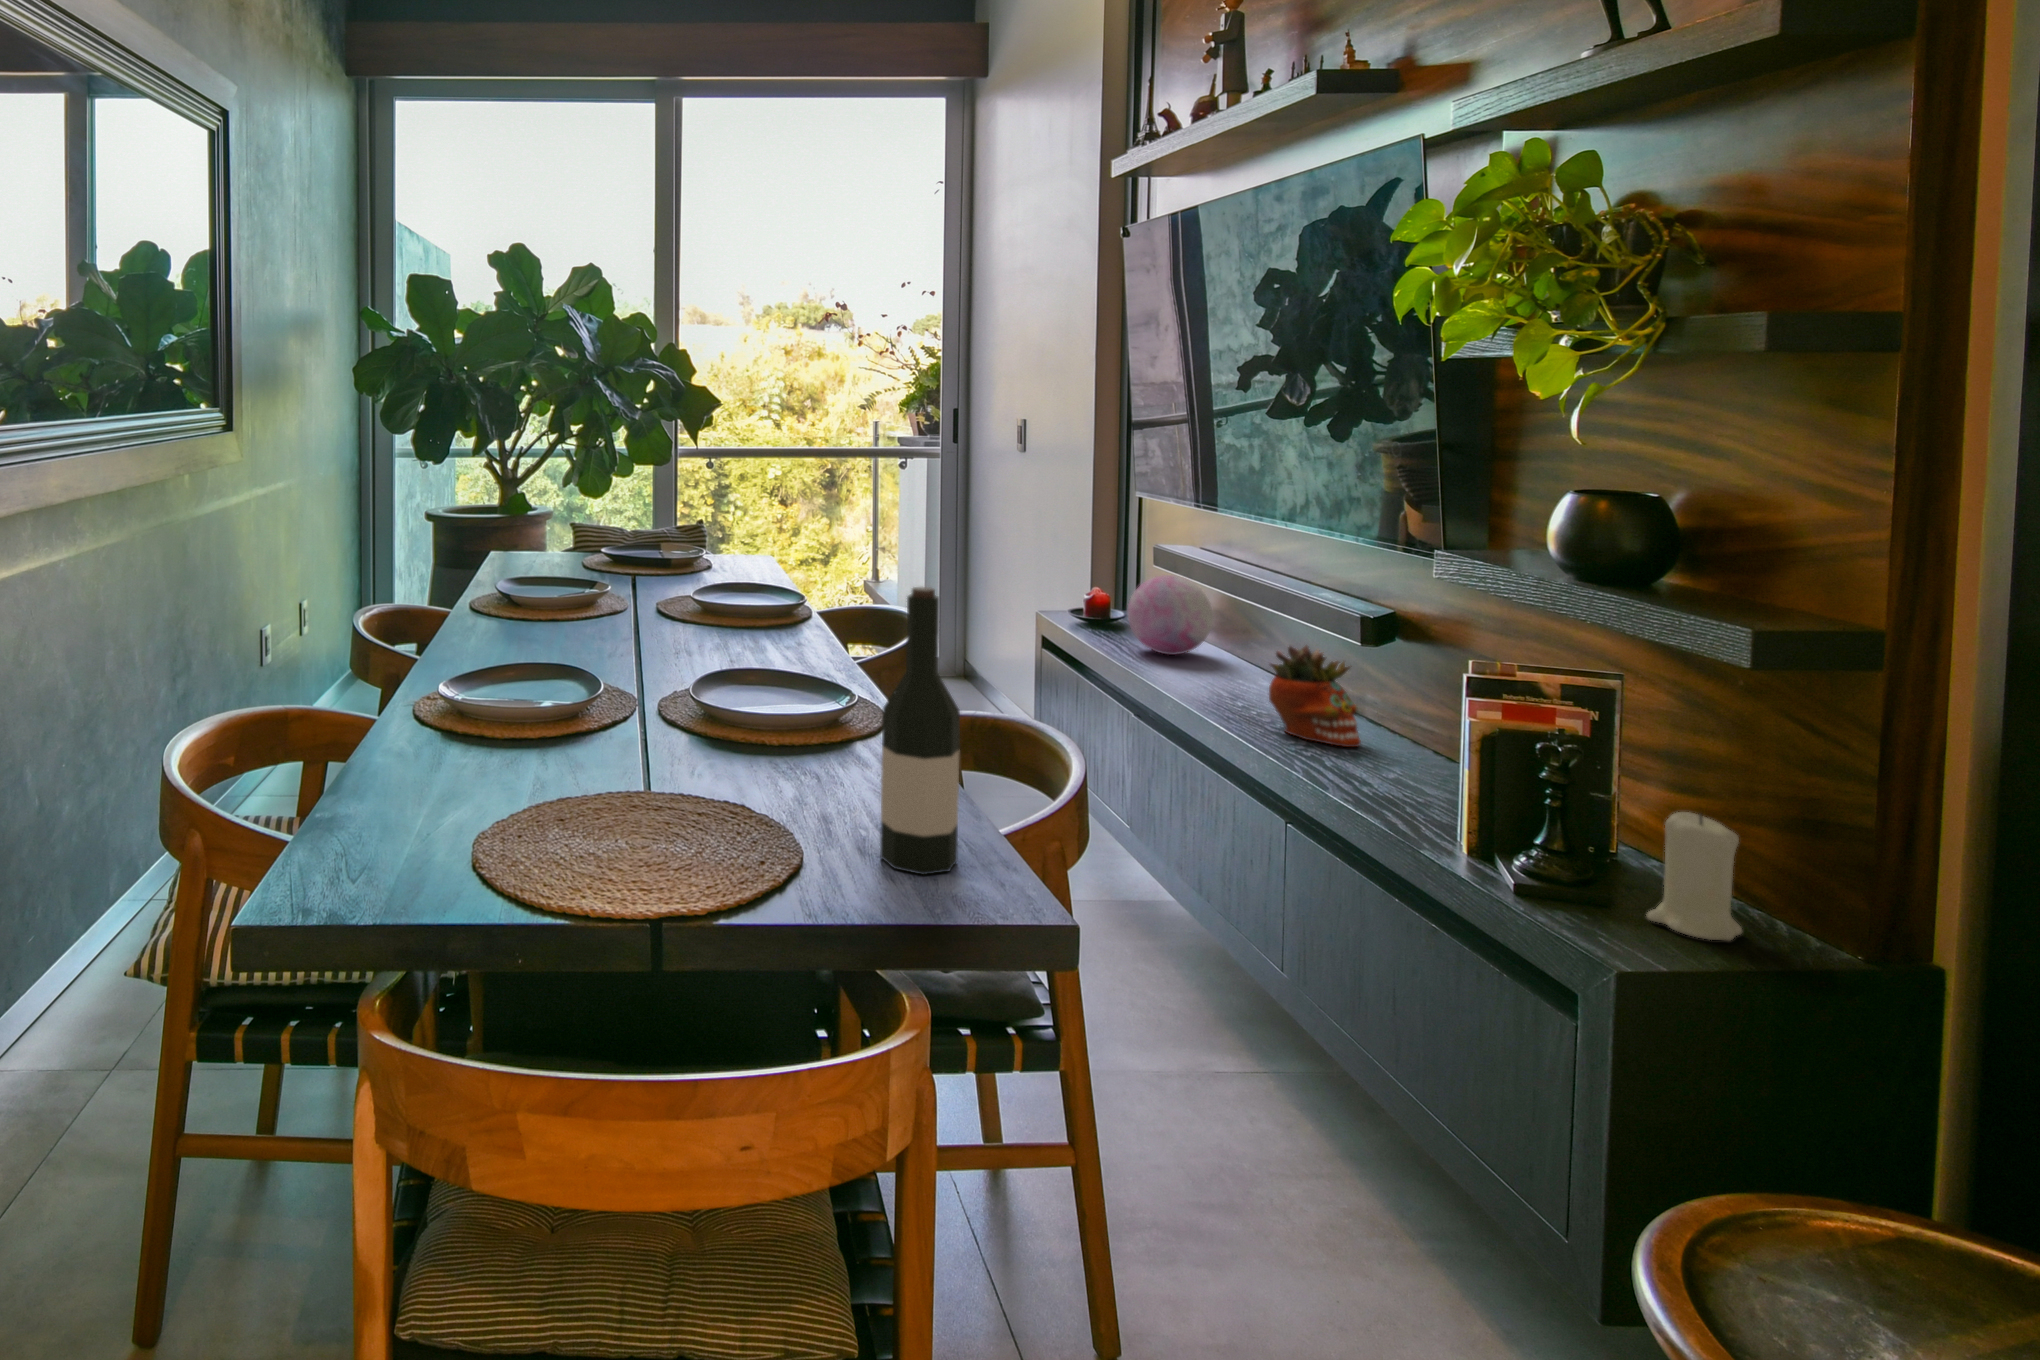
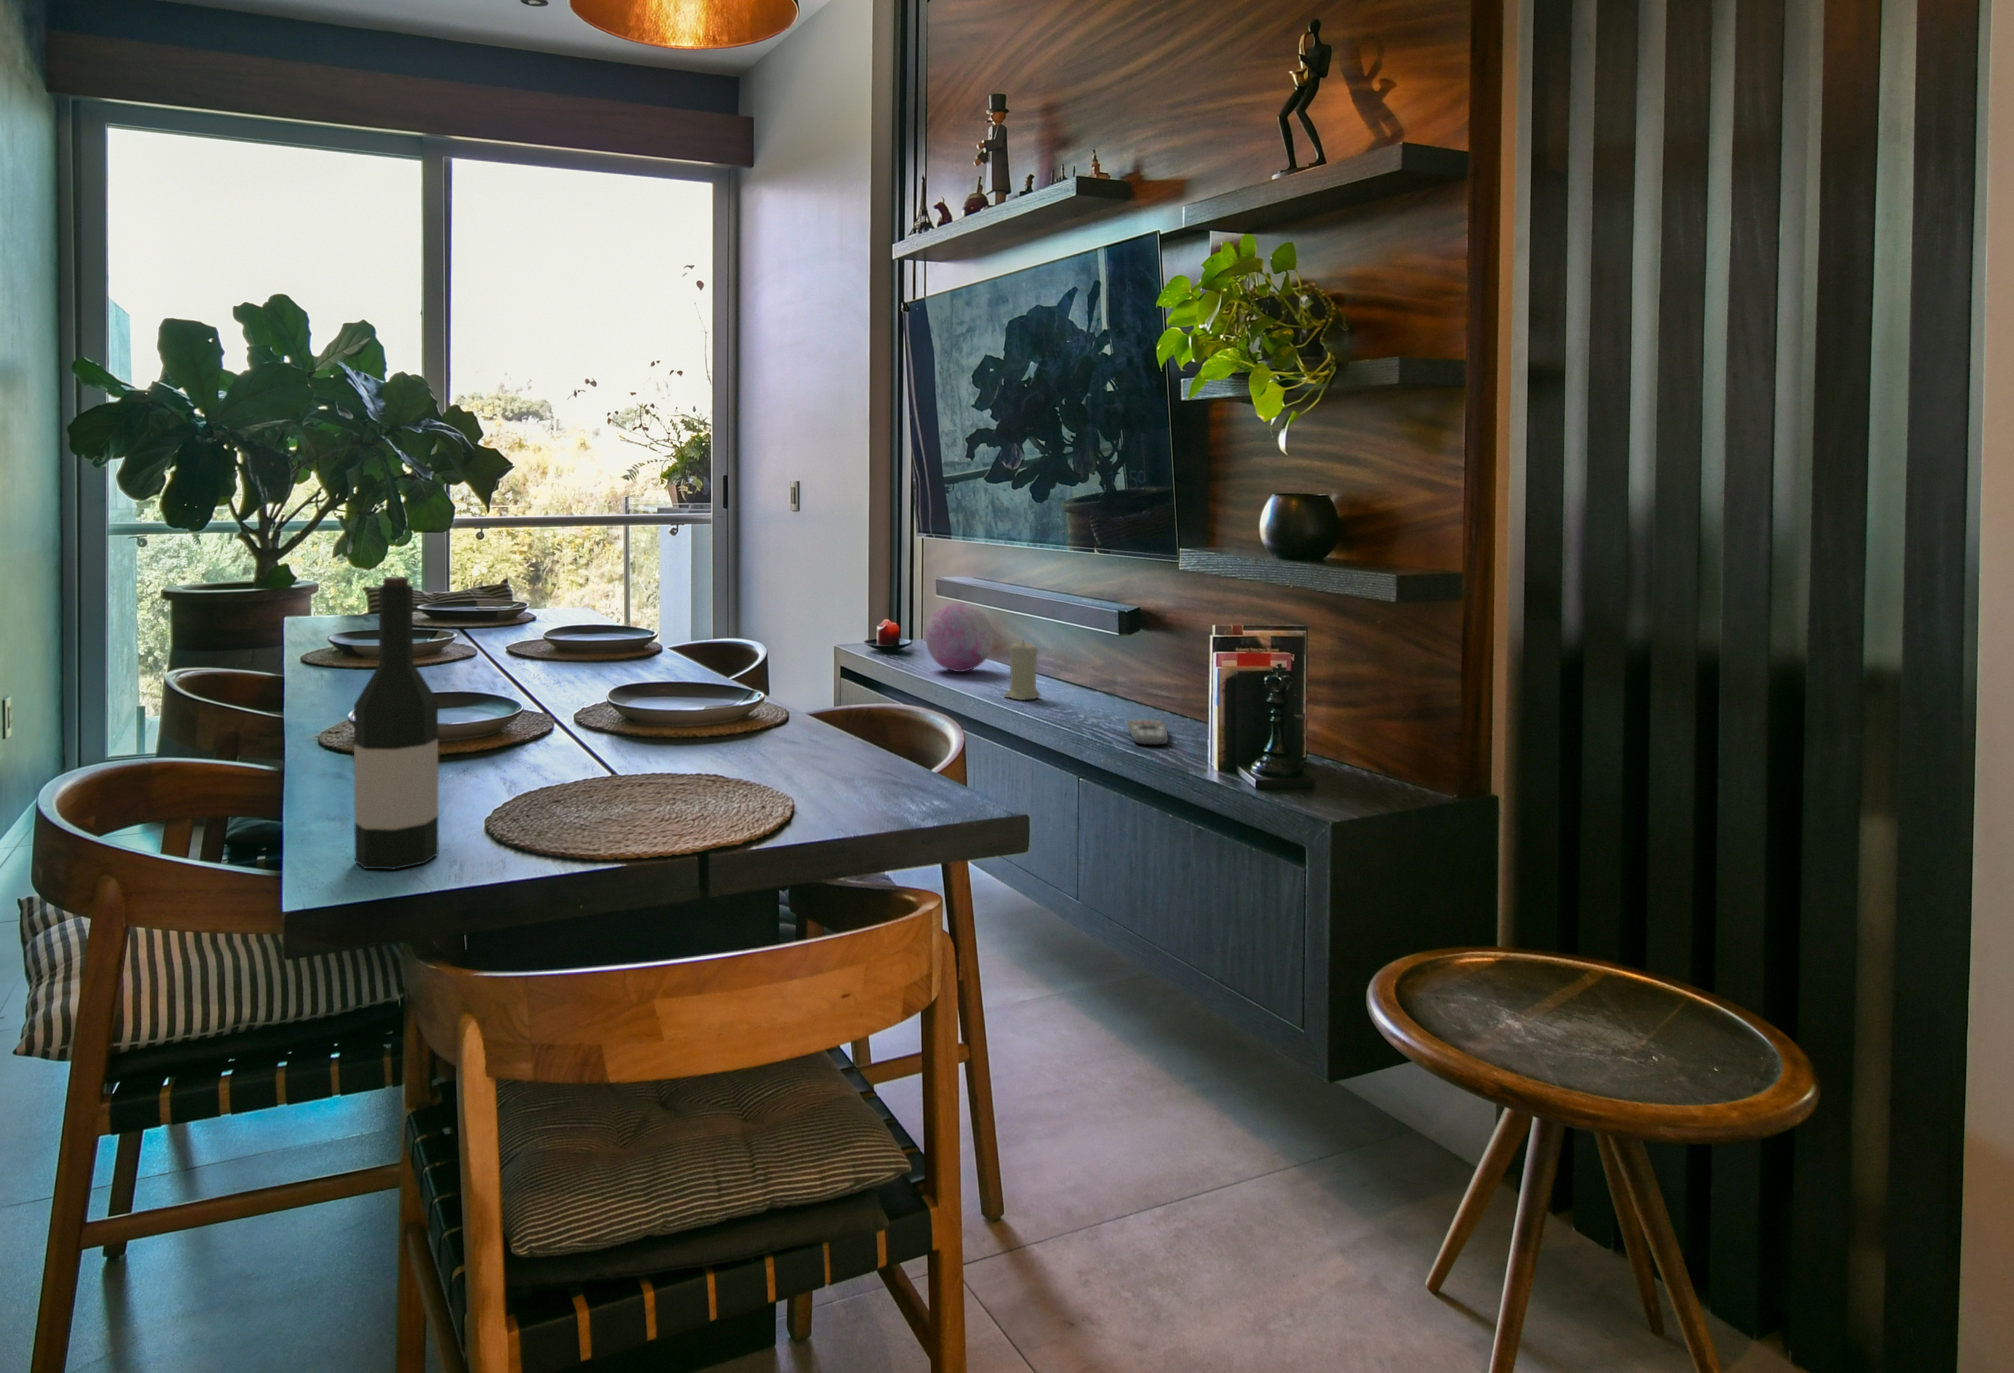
wine bottle: present [880,587,960,874] -> present [354,577,439,869]
succulent planter: present [1269,646,1361,747] -> none [1054,642,1124,720]
remote control: none [1359,751,1415,794] -> present [1127,719,1168,745]
candle: present [1647,812,1742,940] -> present [1004,642,1040,700]

